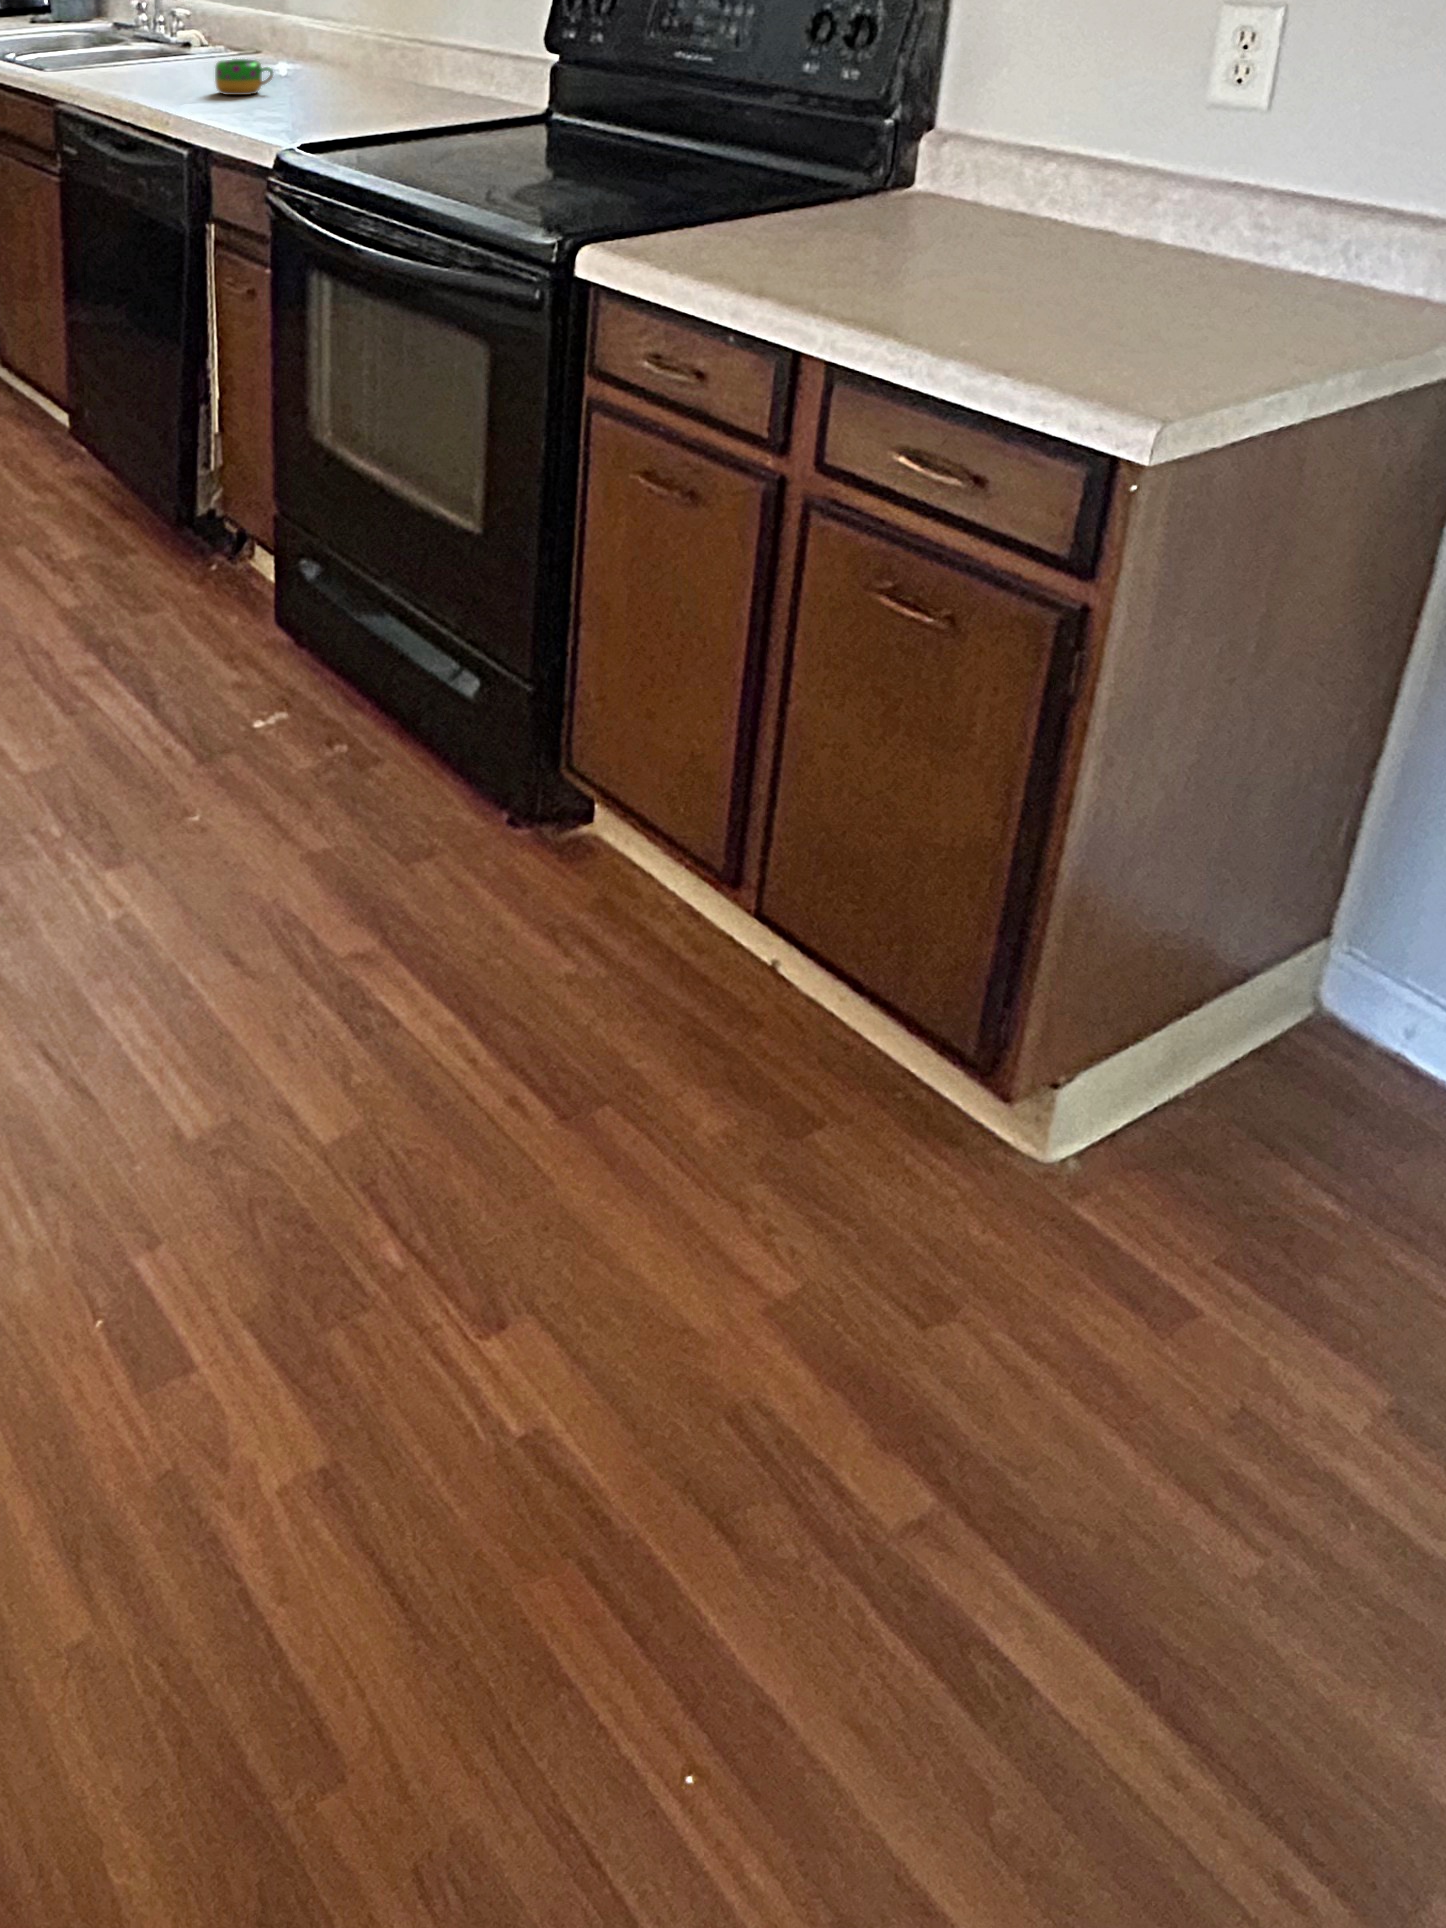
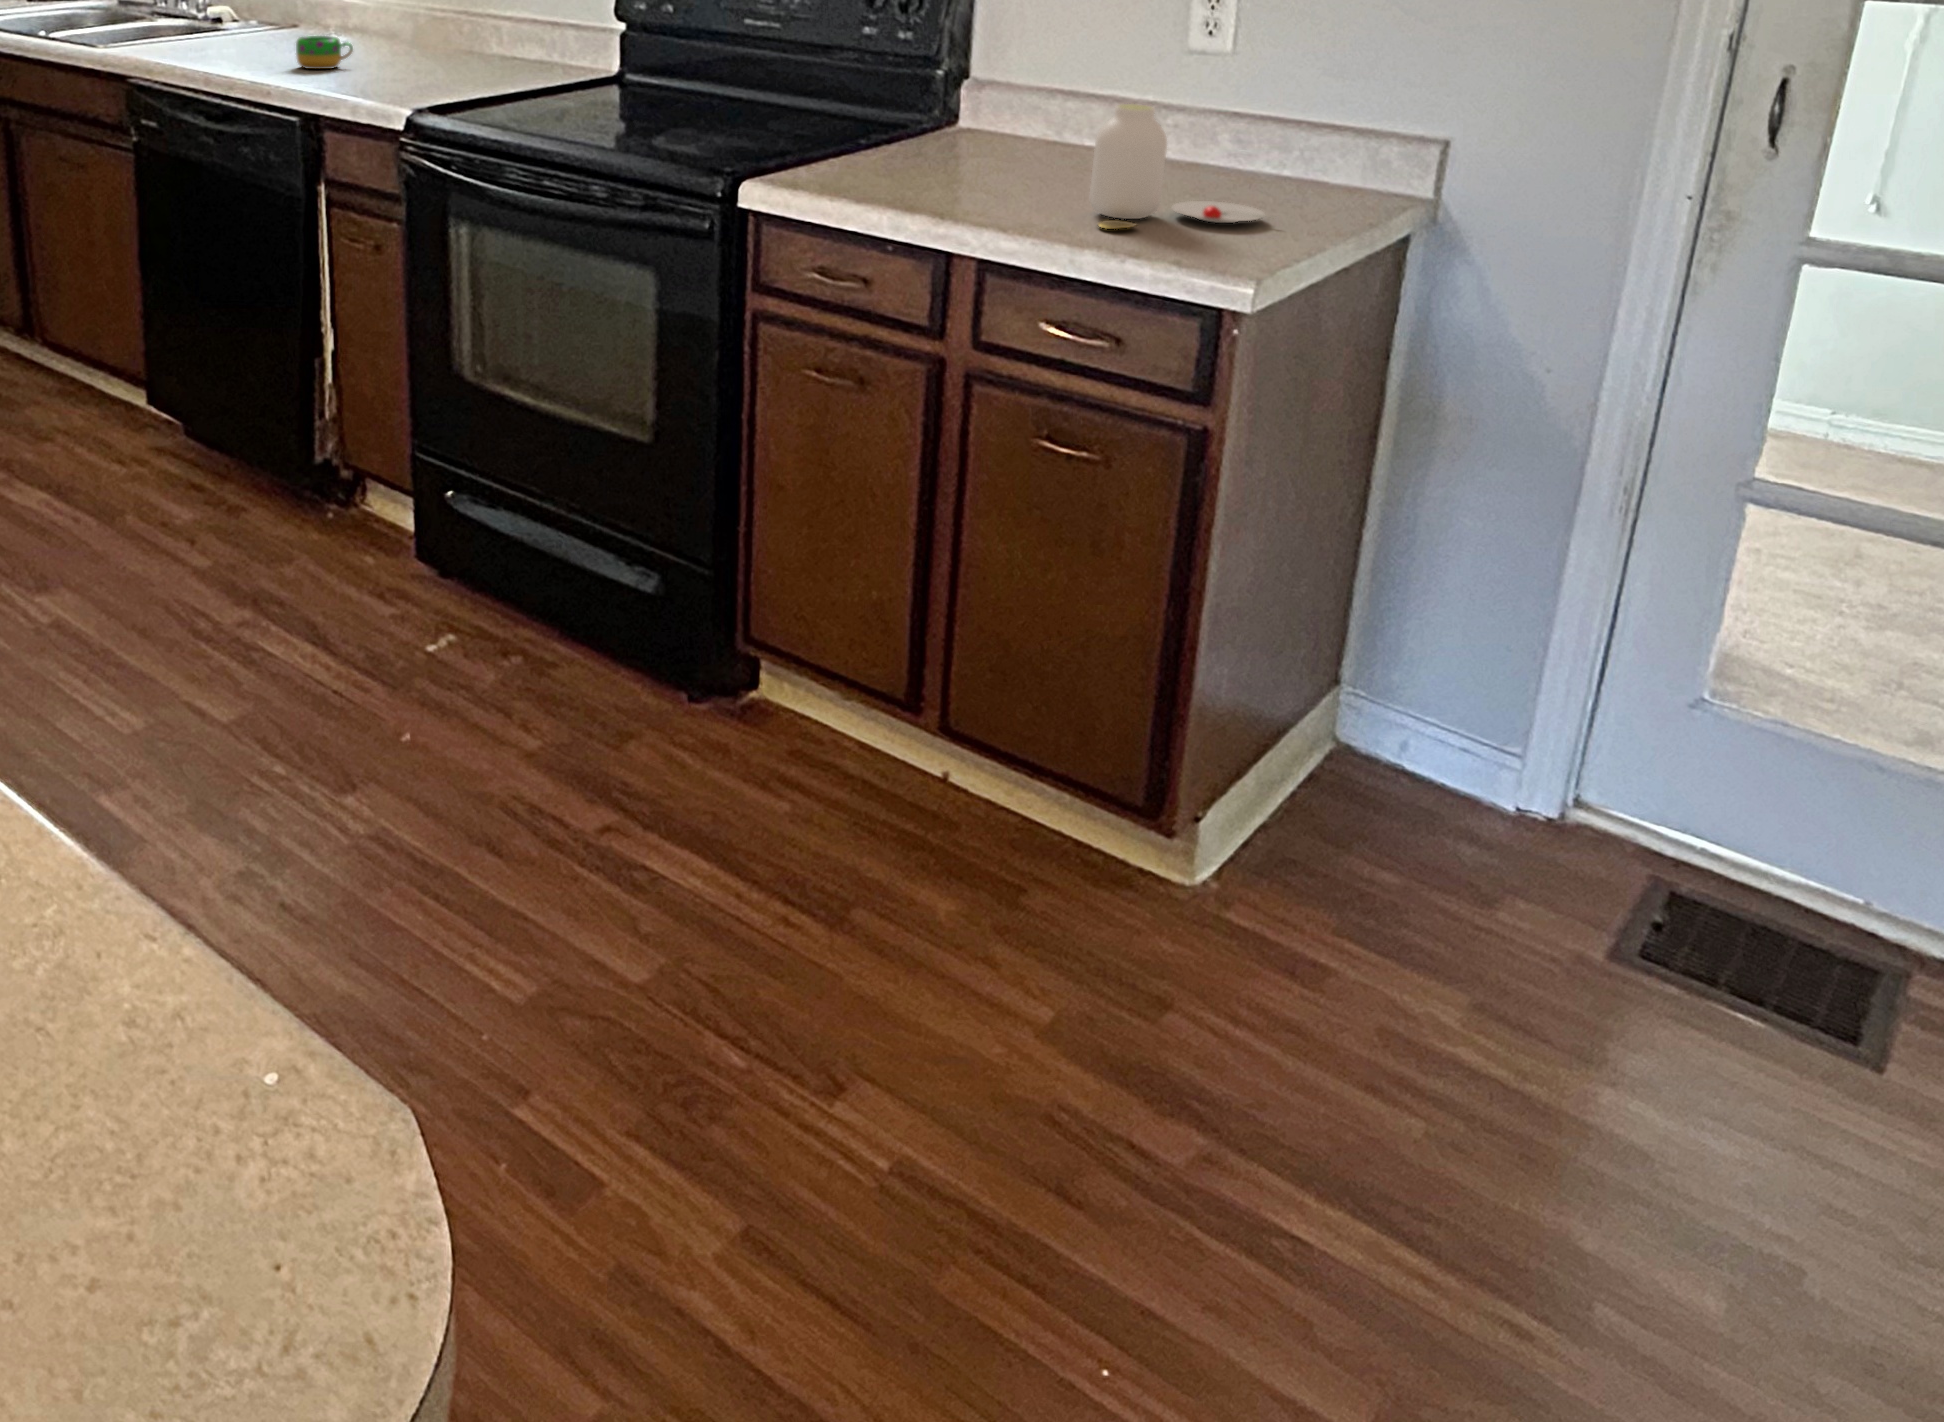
jar: none [991,173,1256,337] -> present [1089,104,1271,229]

